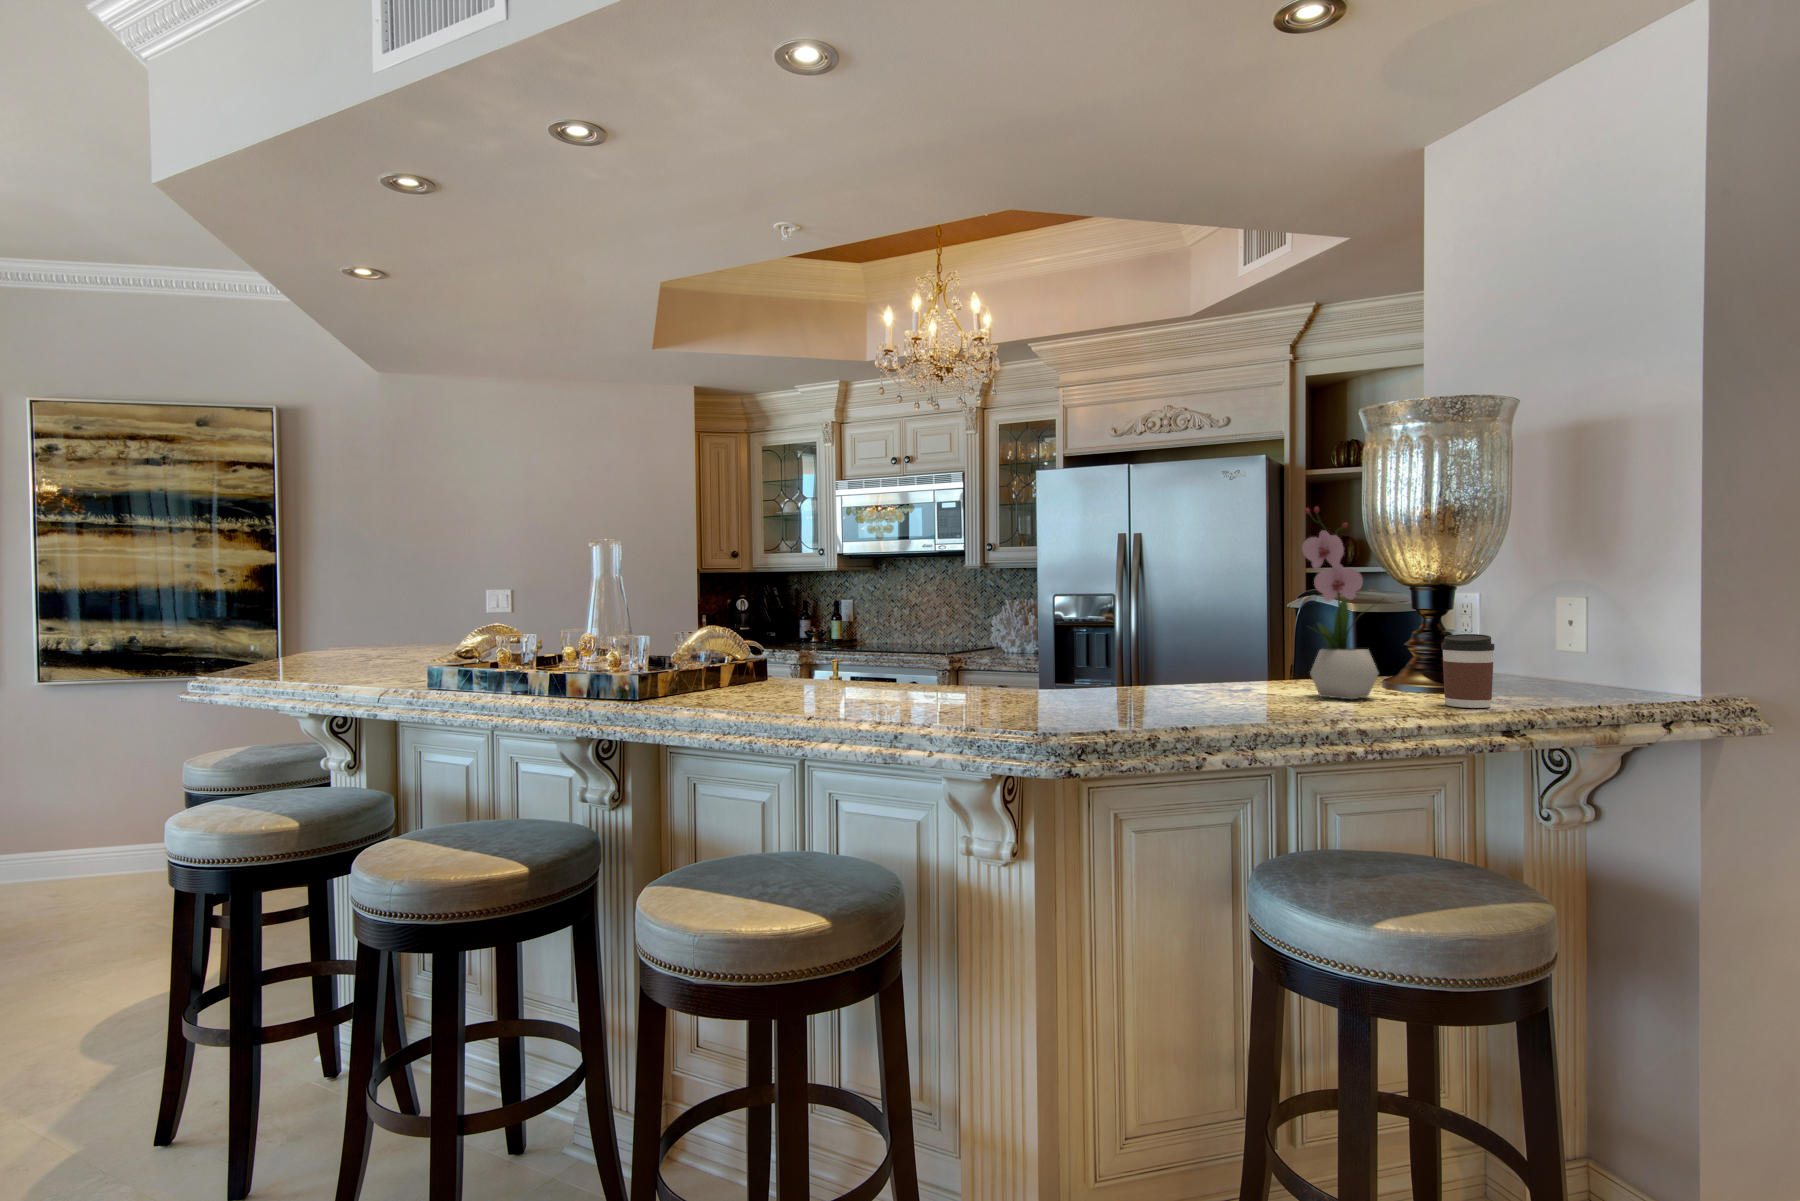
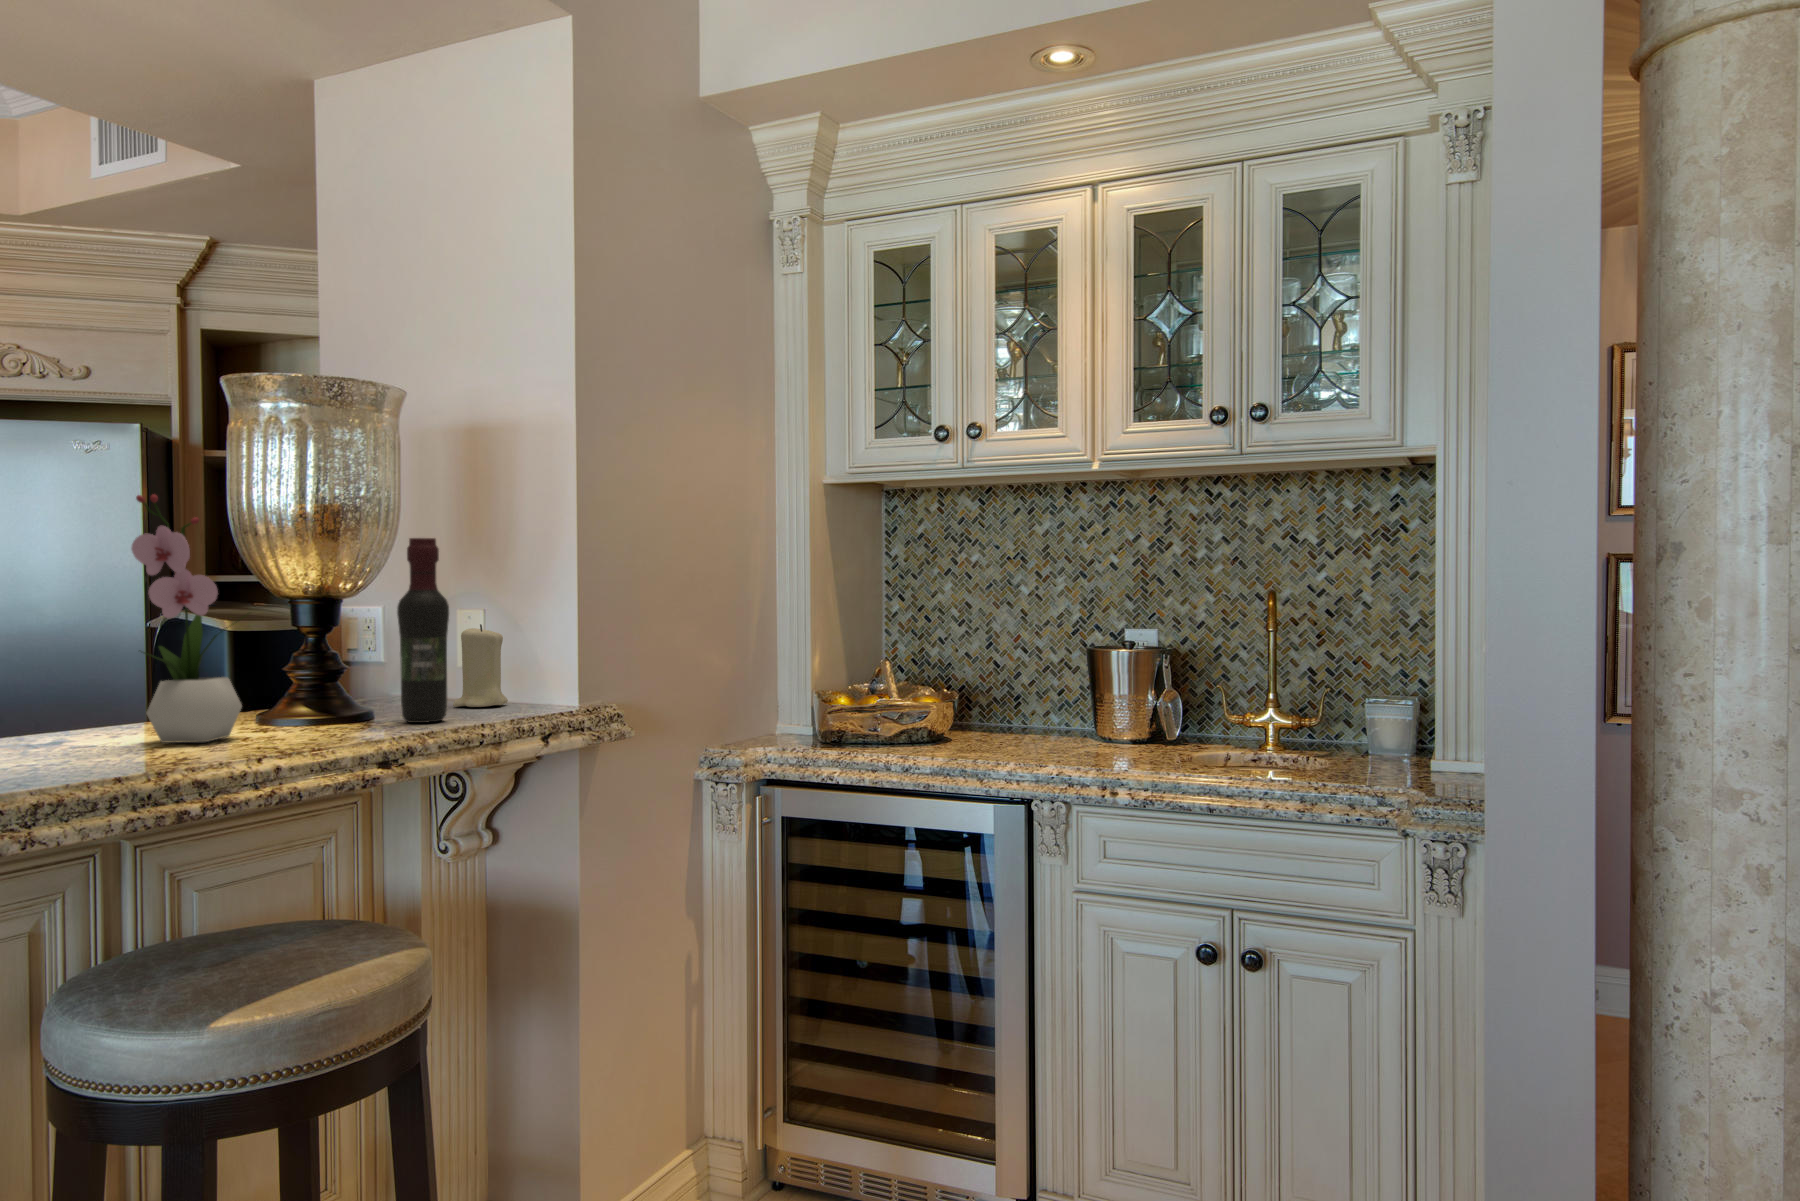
wine bottle: none [1510,530,1562,700] -> present [397,538,449,723]
candle: none [1557,610,1617,689] -> present [453,624,508,707]
coffee cup: present [1441,634,1494,708] -> none [315,654,374,739]

